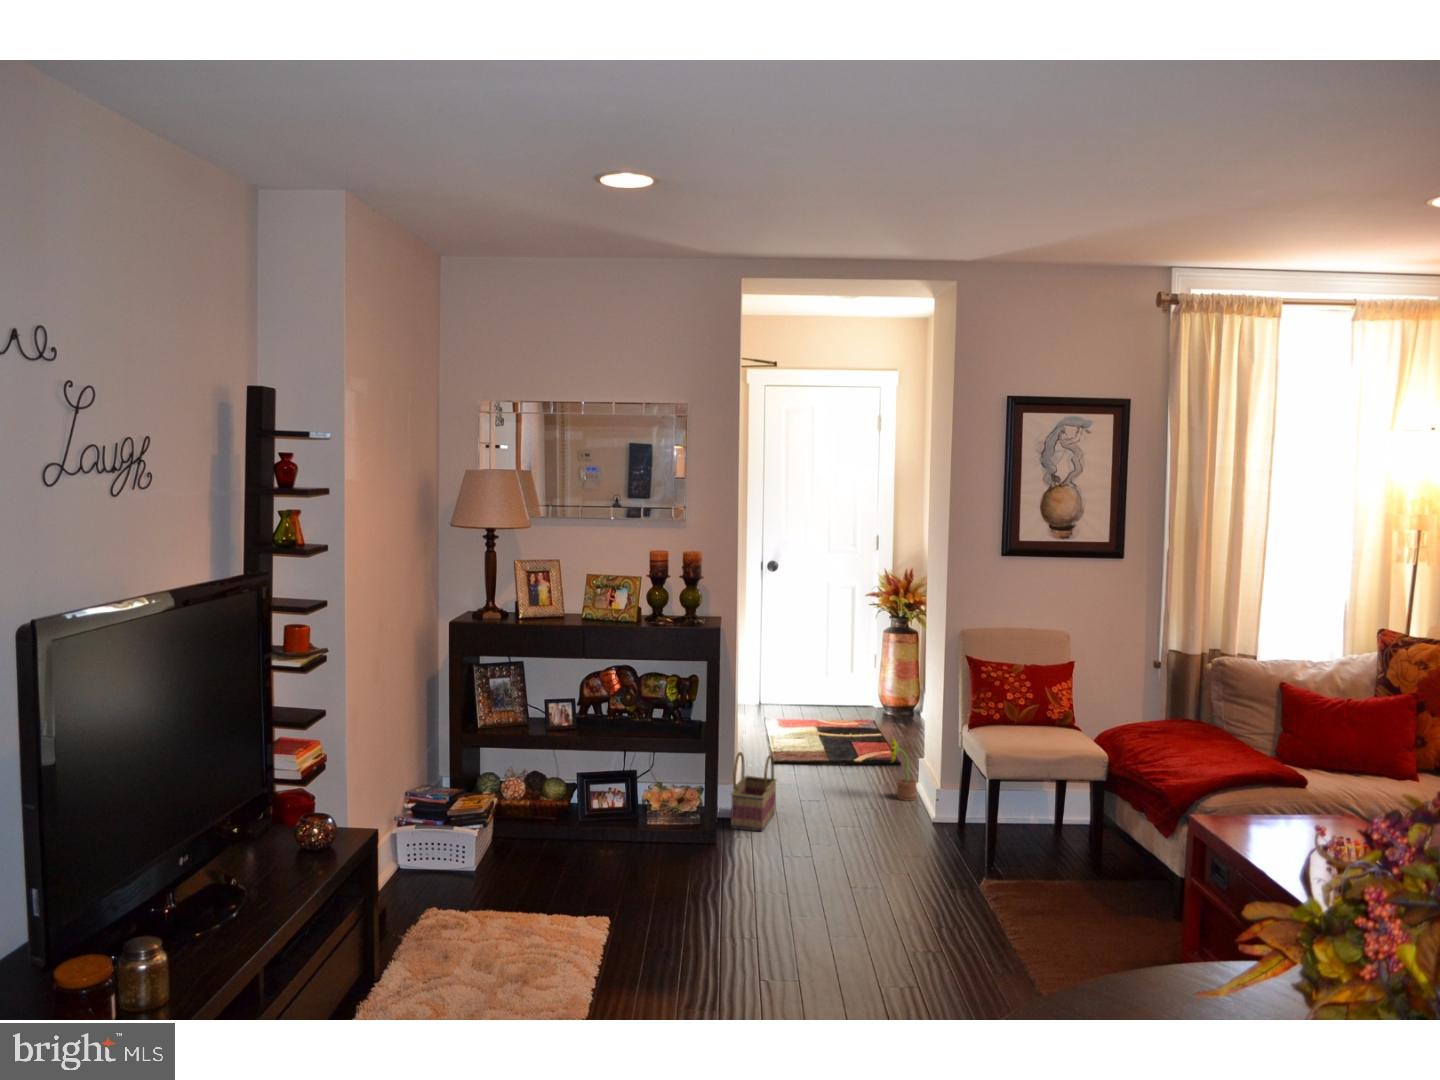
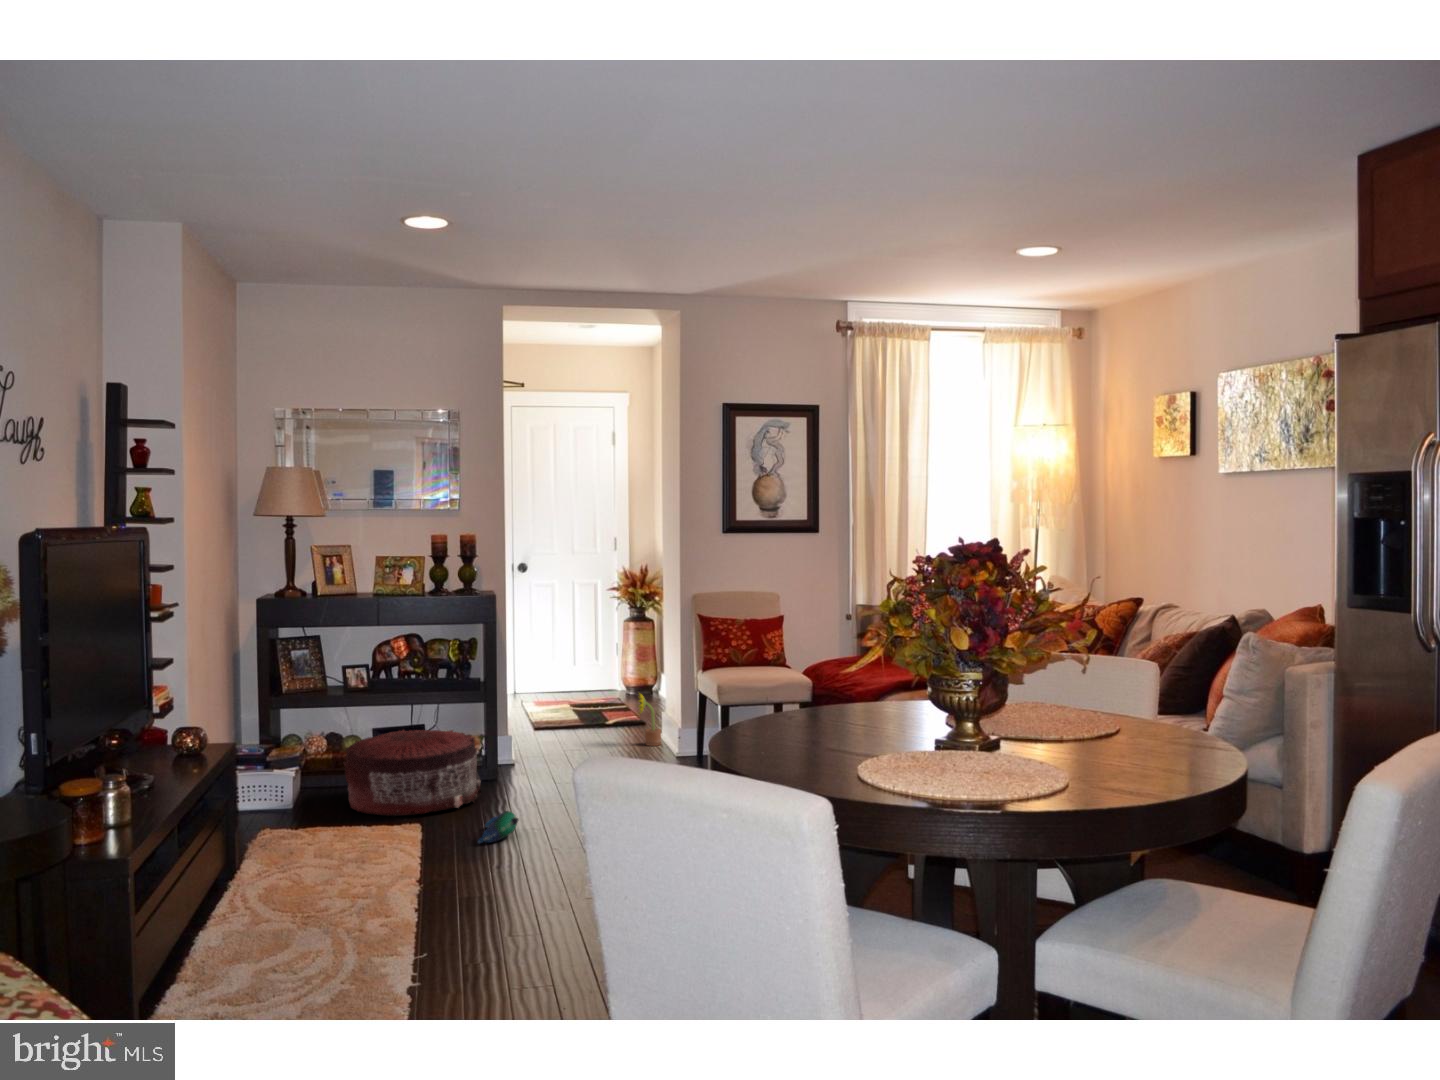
basket: present [731,752,777,832] -> none [508,706,545,769]
pouf: none [524,786,685,912] -> present [344,730,482,816]
plush toy: none [653,935,711,988] -> present [478,811,519,843]

